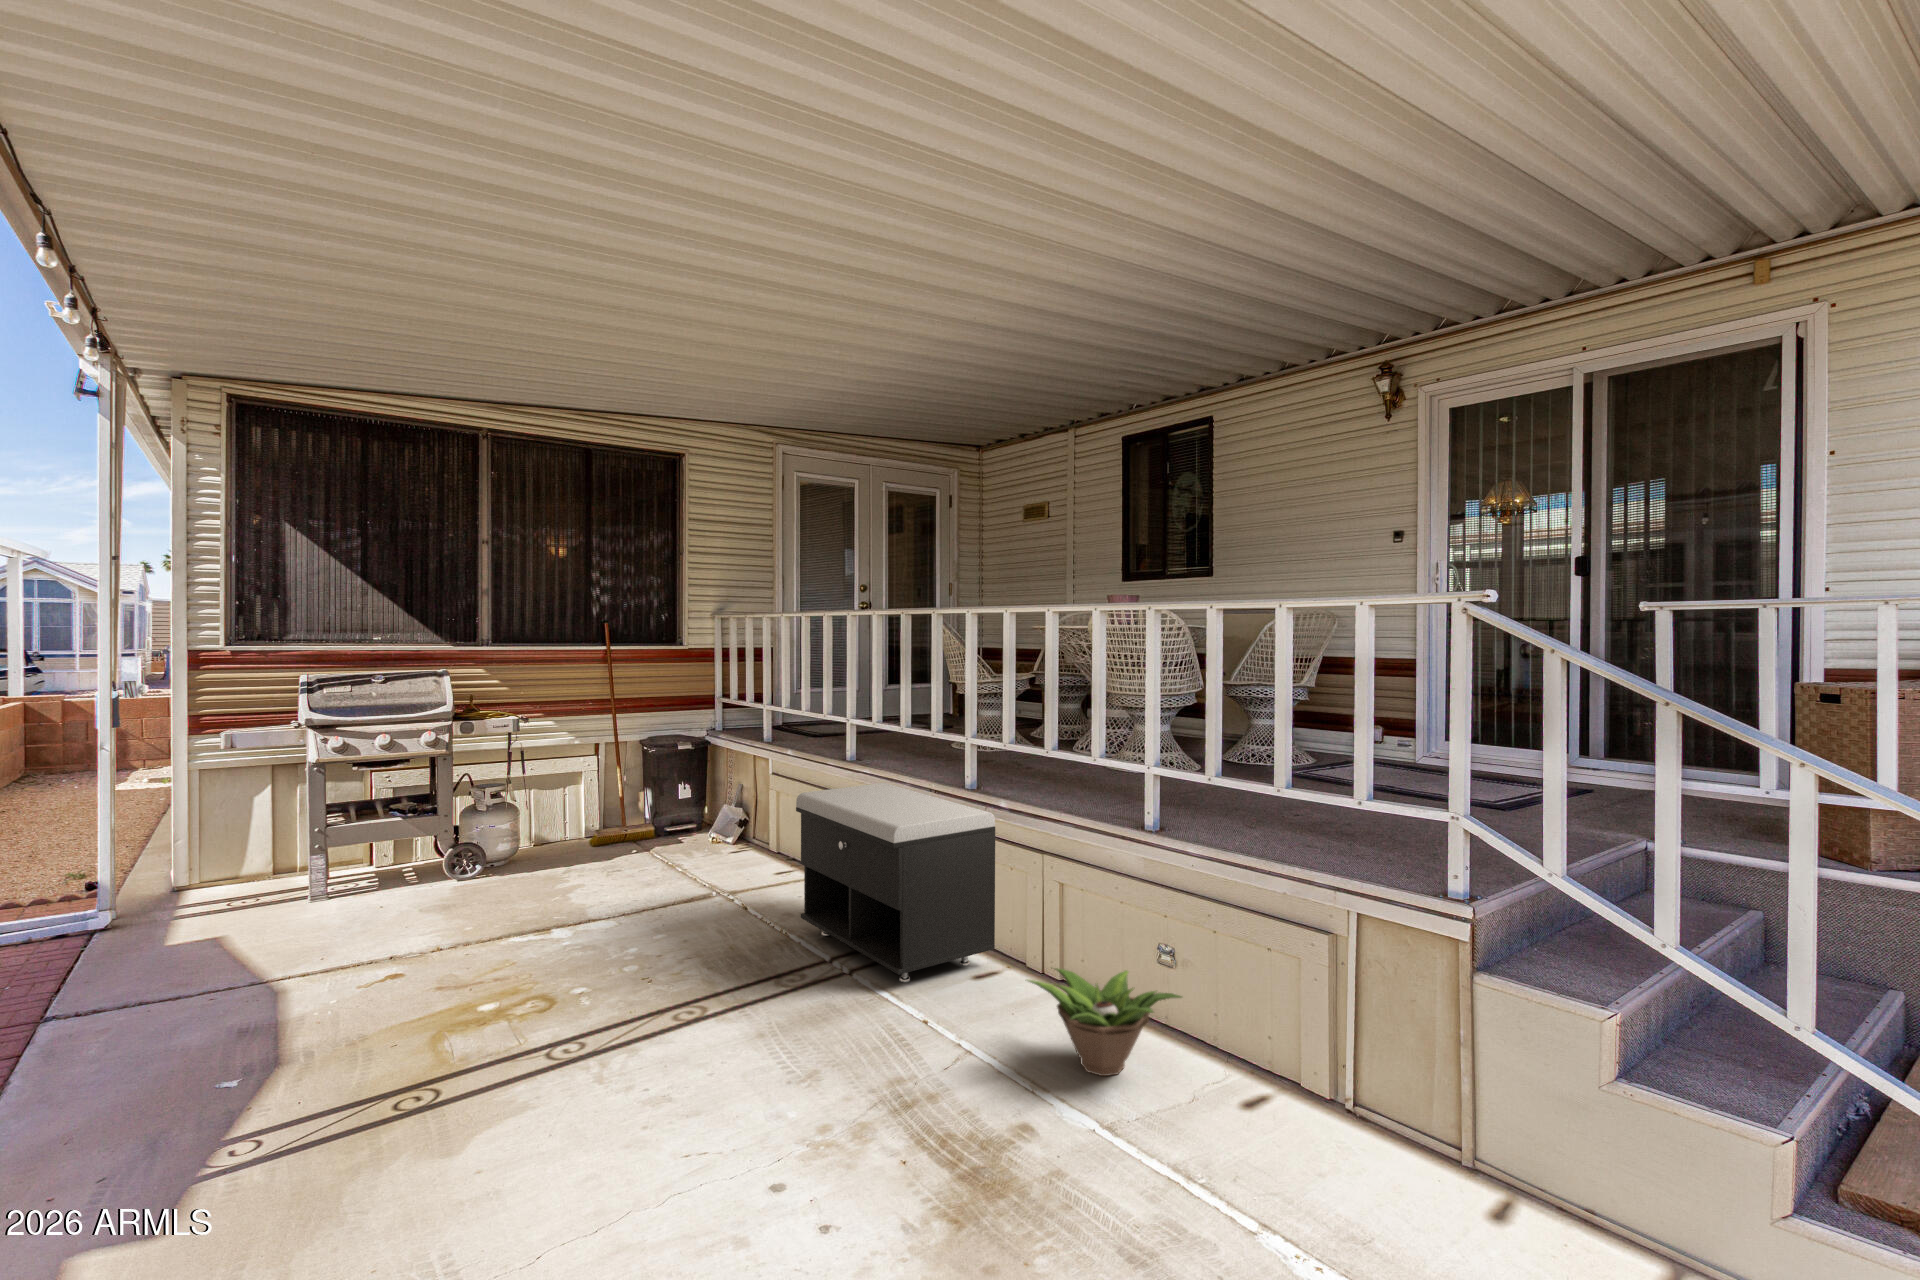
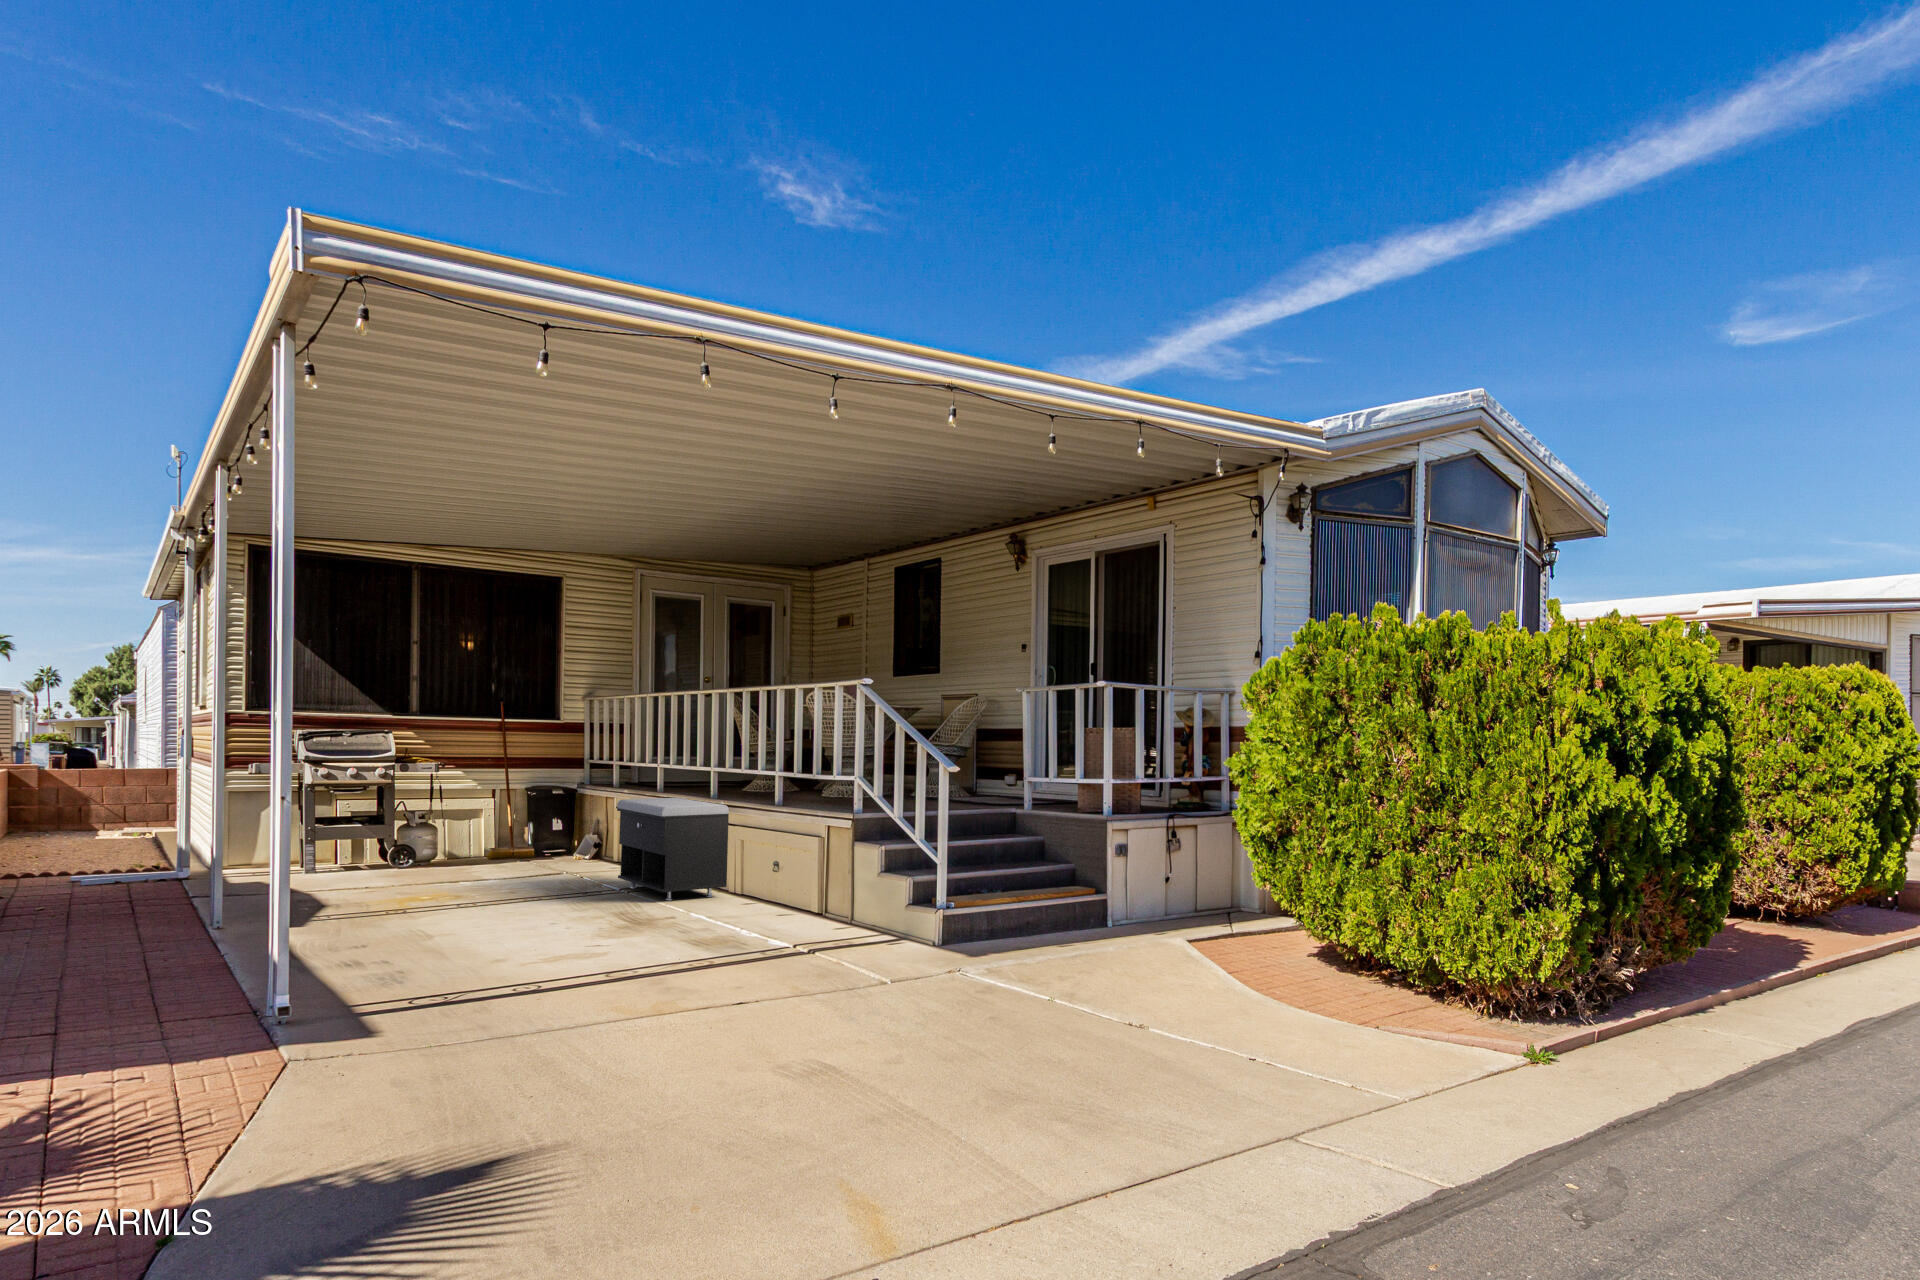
decorative plant: present [1027,968,1182,1076] -> none [713,873,788,920]

